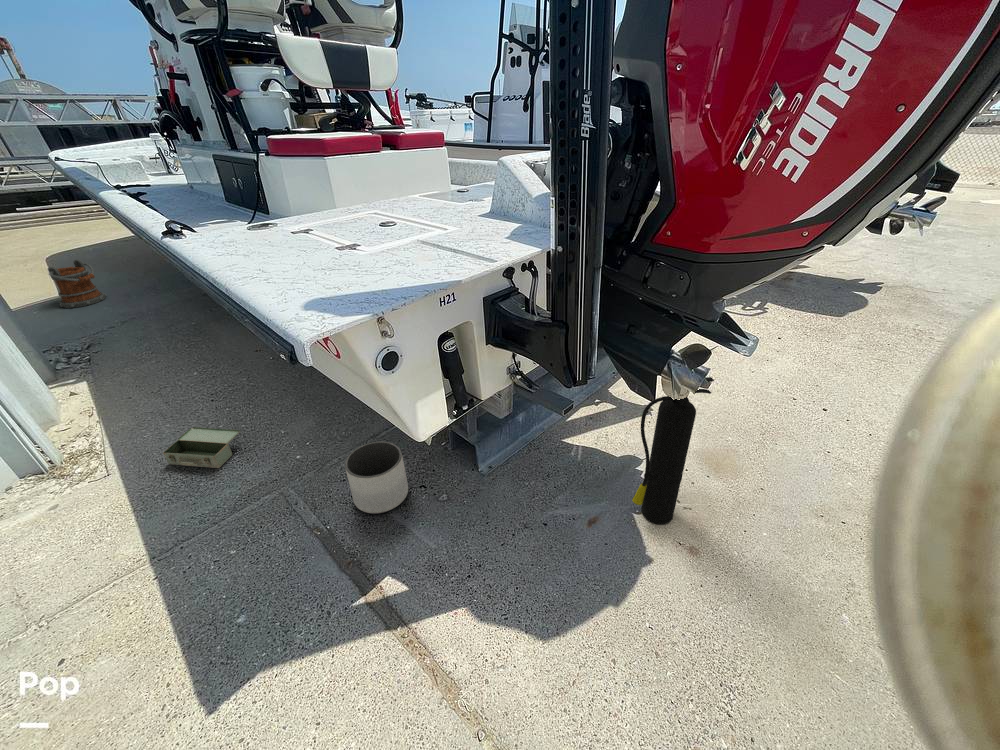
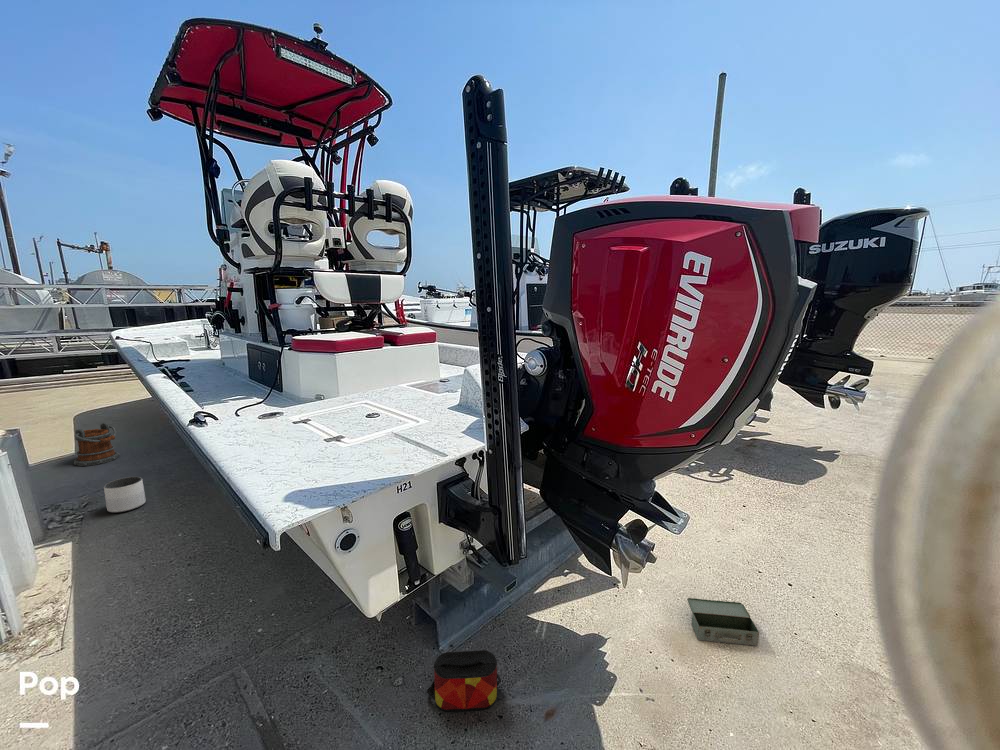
fire extinguisher: present [632,377,714,524] -> none [574,561,635,719]
toolbox: present [163,427,240,468] -> present [687,598,759,646]
planter: present [345,441,408,513] -> present [104,477,146,513]
bag: none [481,468,555,521] -> present [427,650,501,711]

